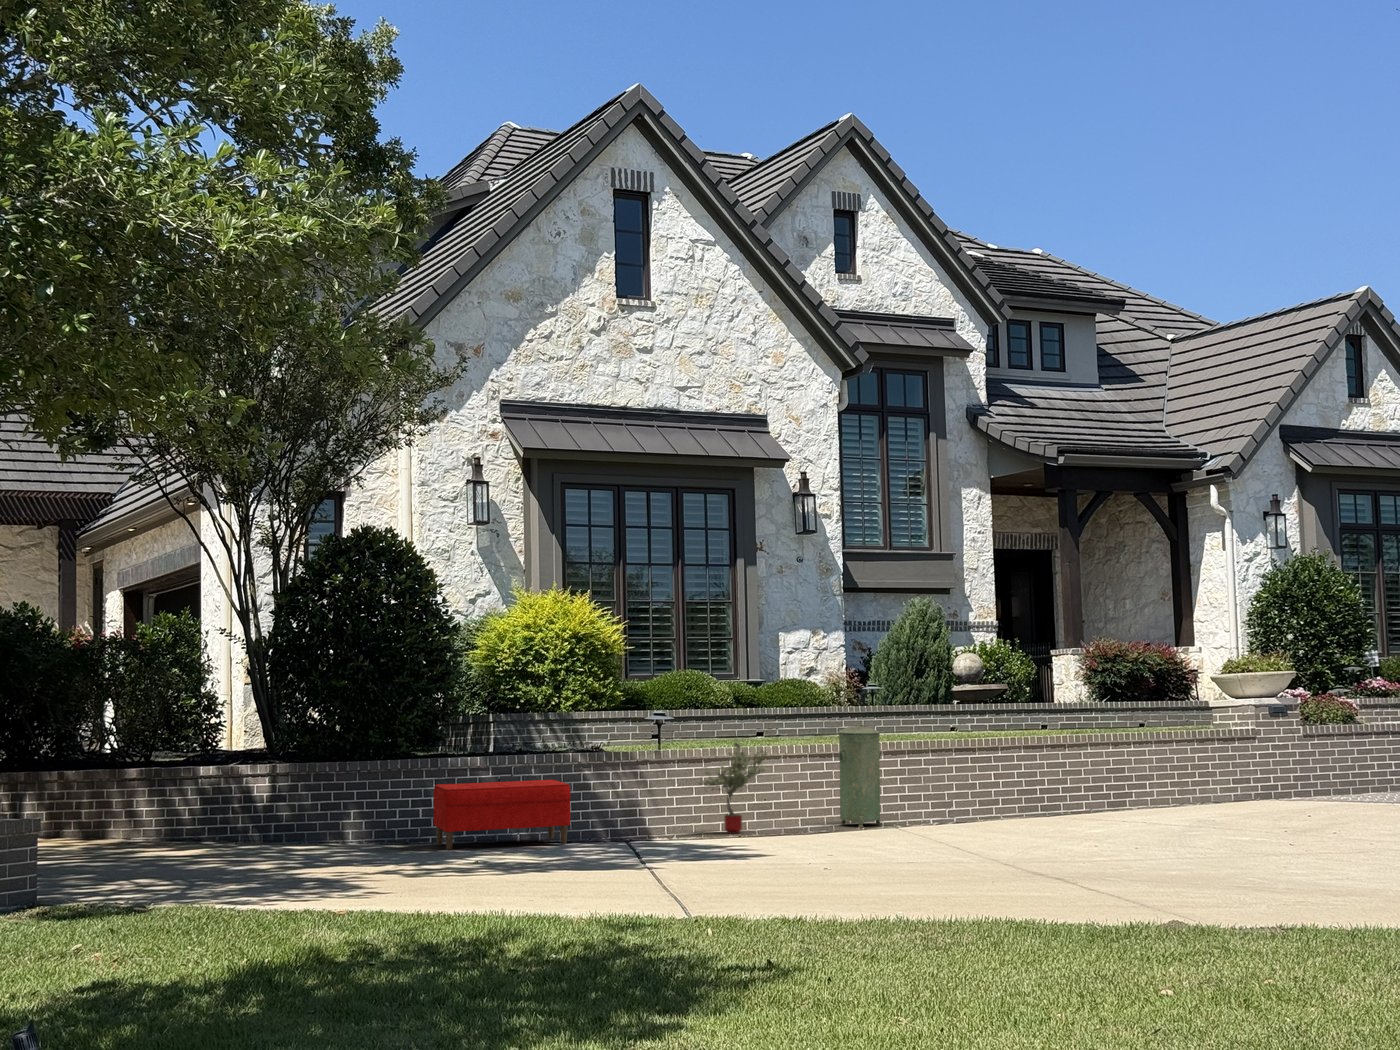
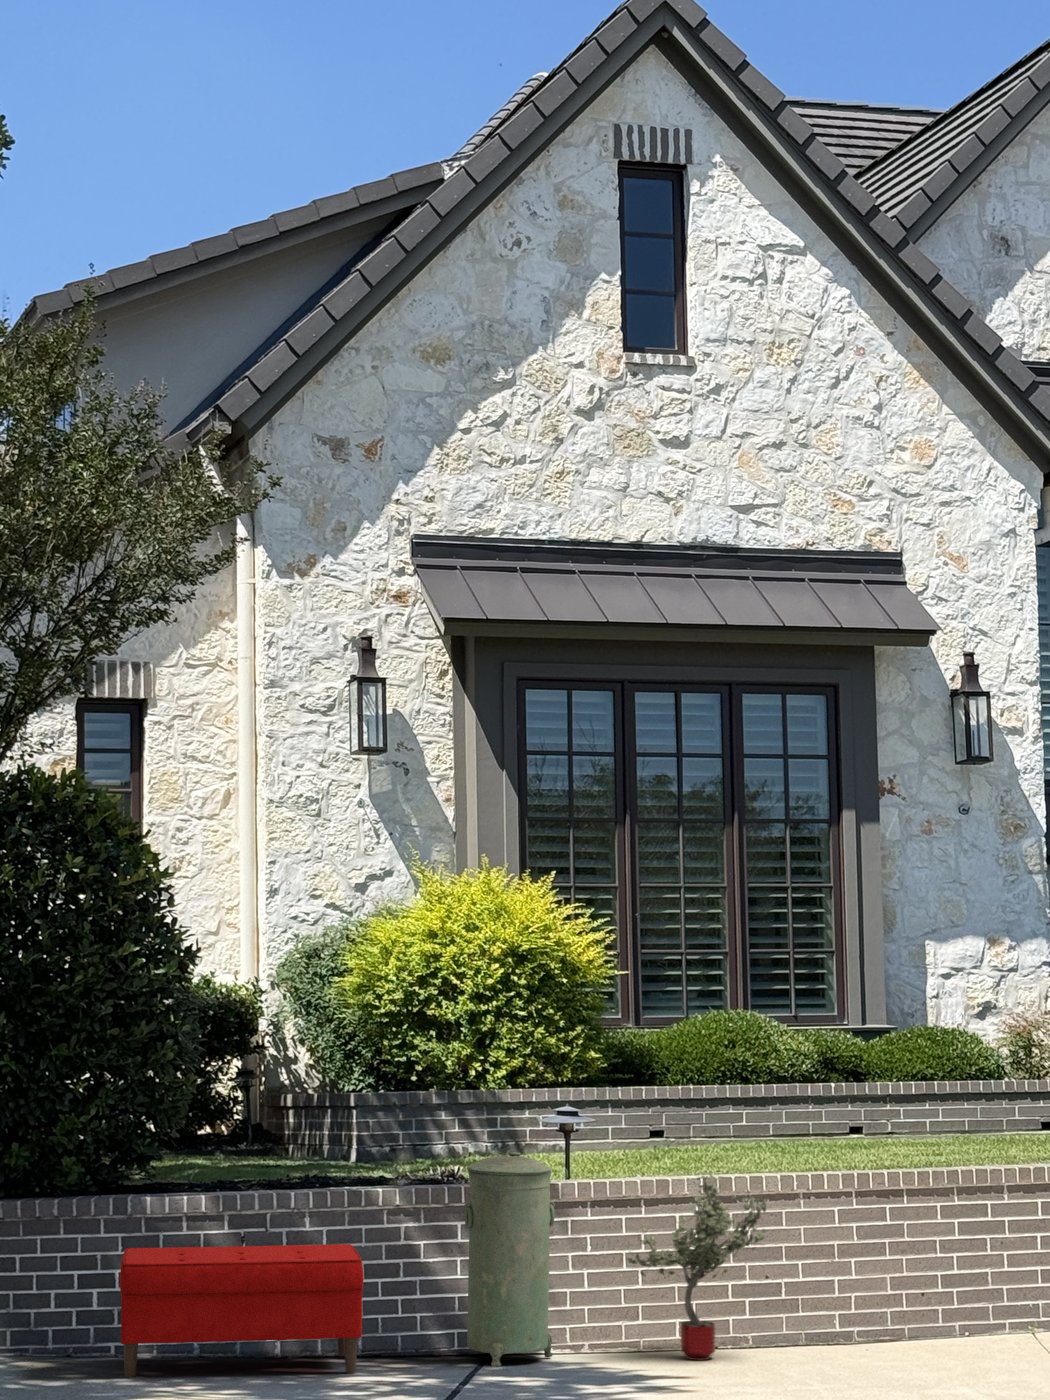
trash can: present [838,724,881,827] -> present [464,1150,555,1366]

